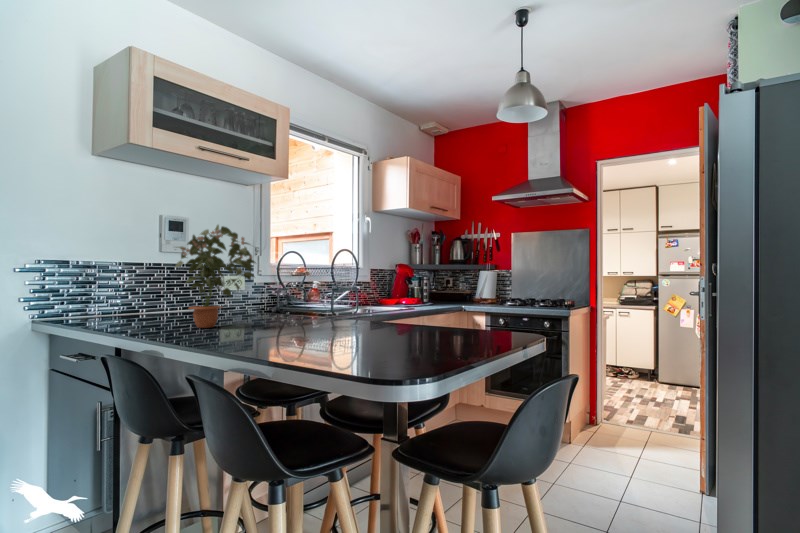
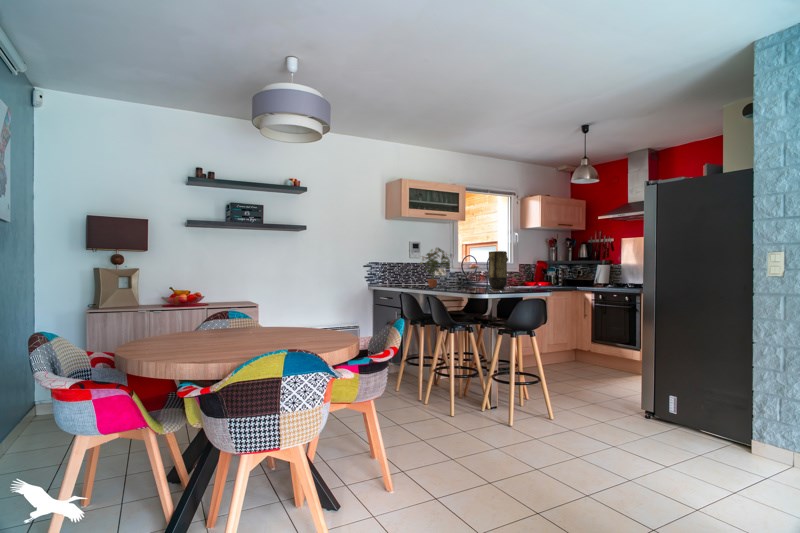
vase: none [384,227,442,359] -> present [489,251,508,290]

